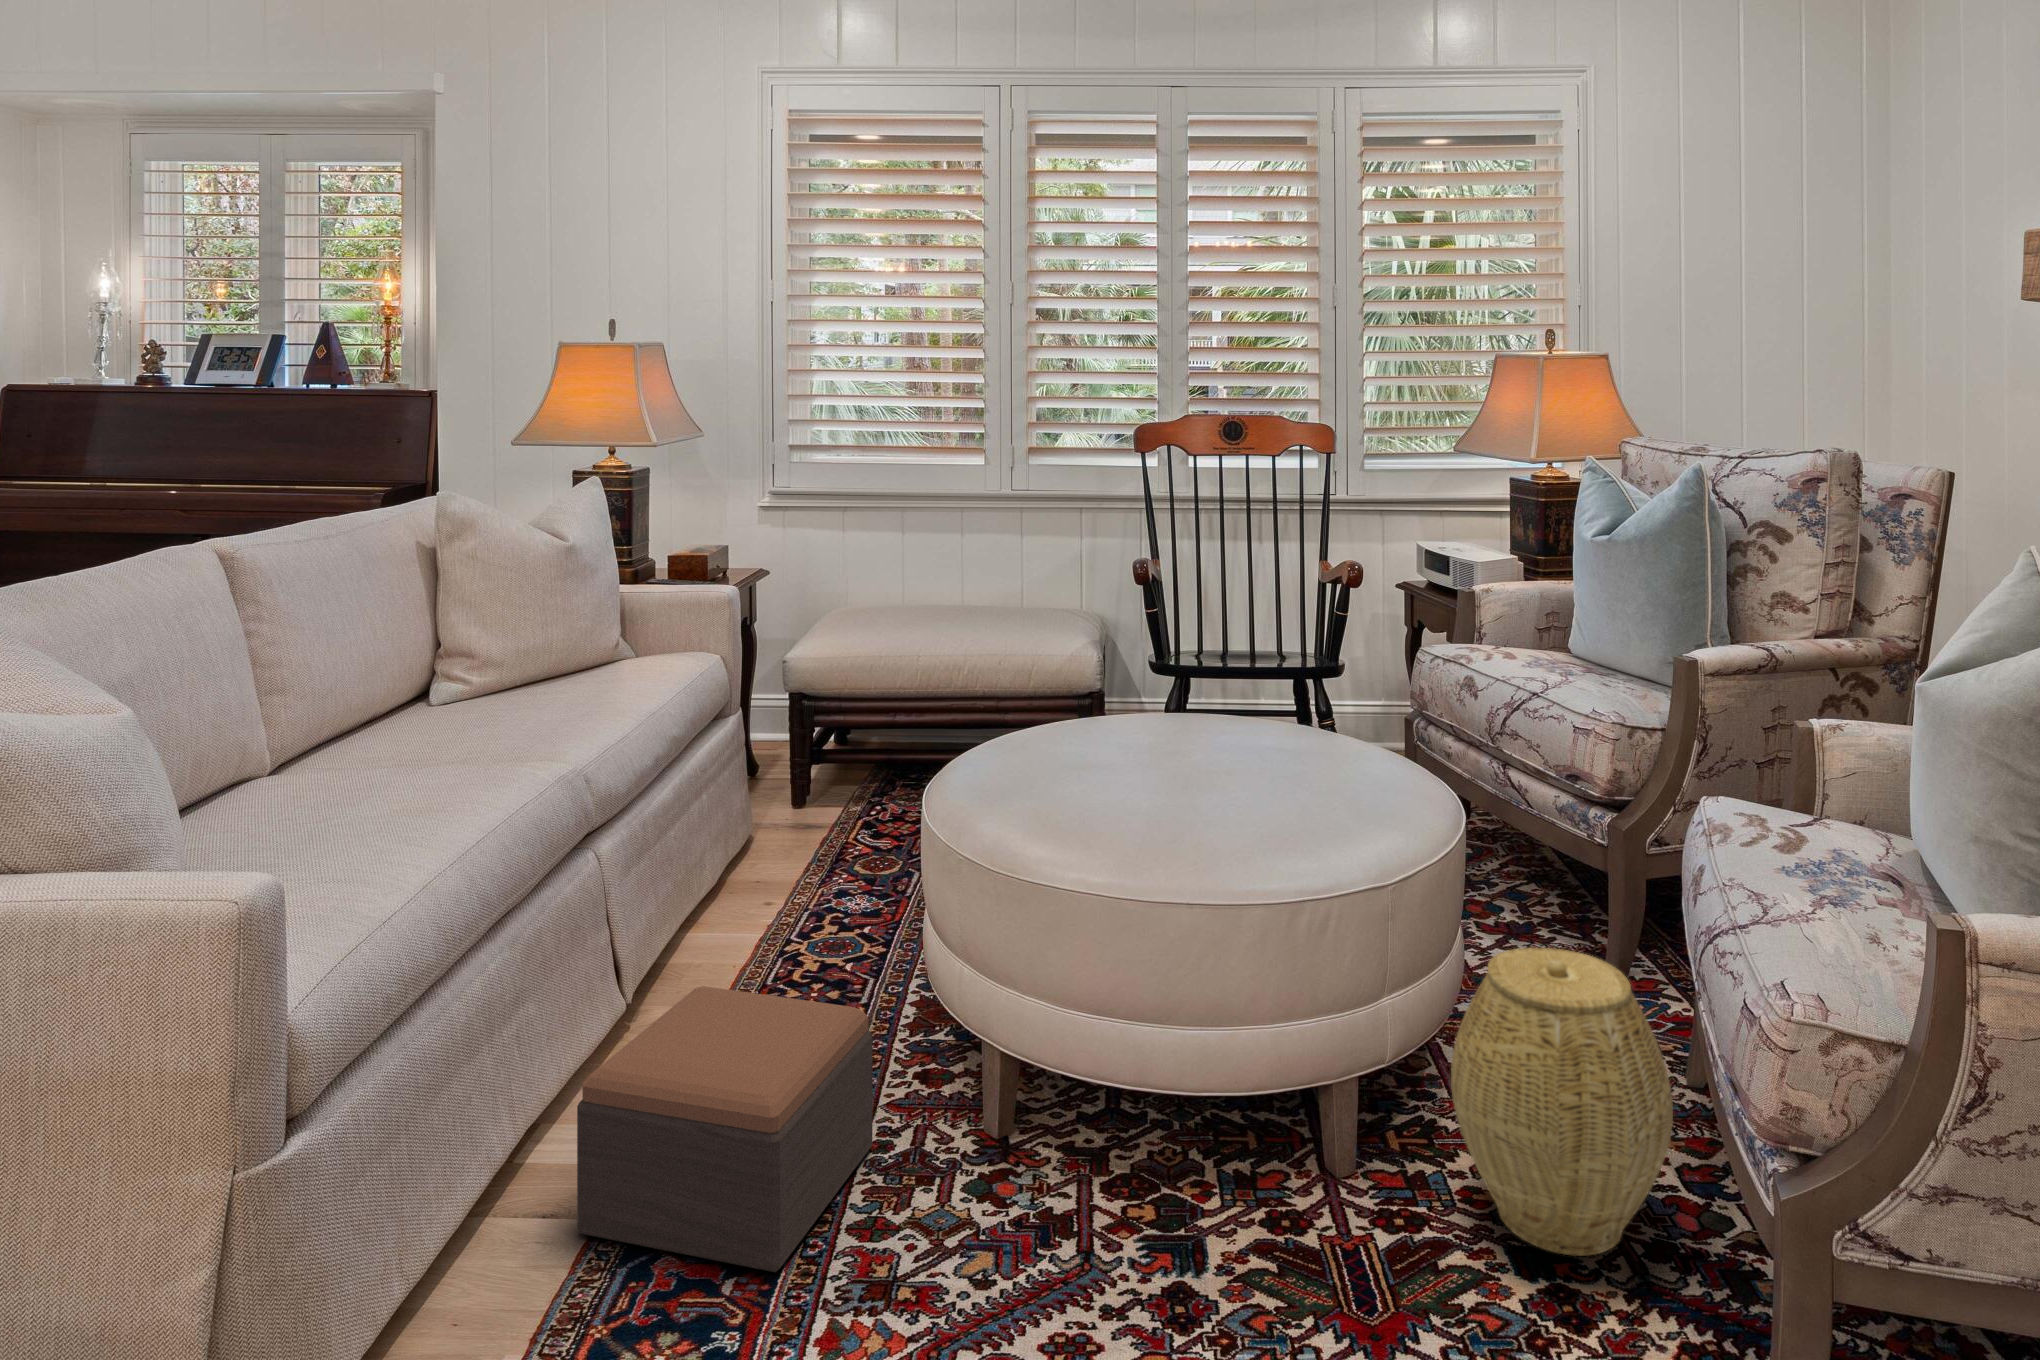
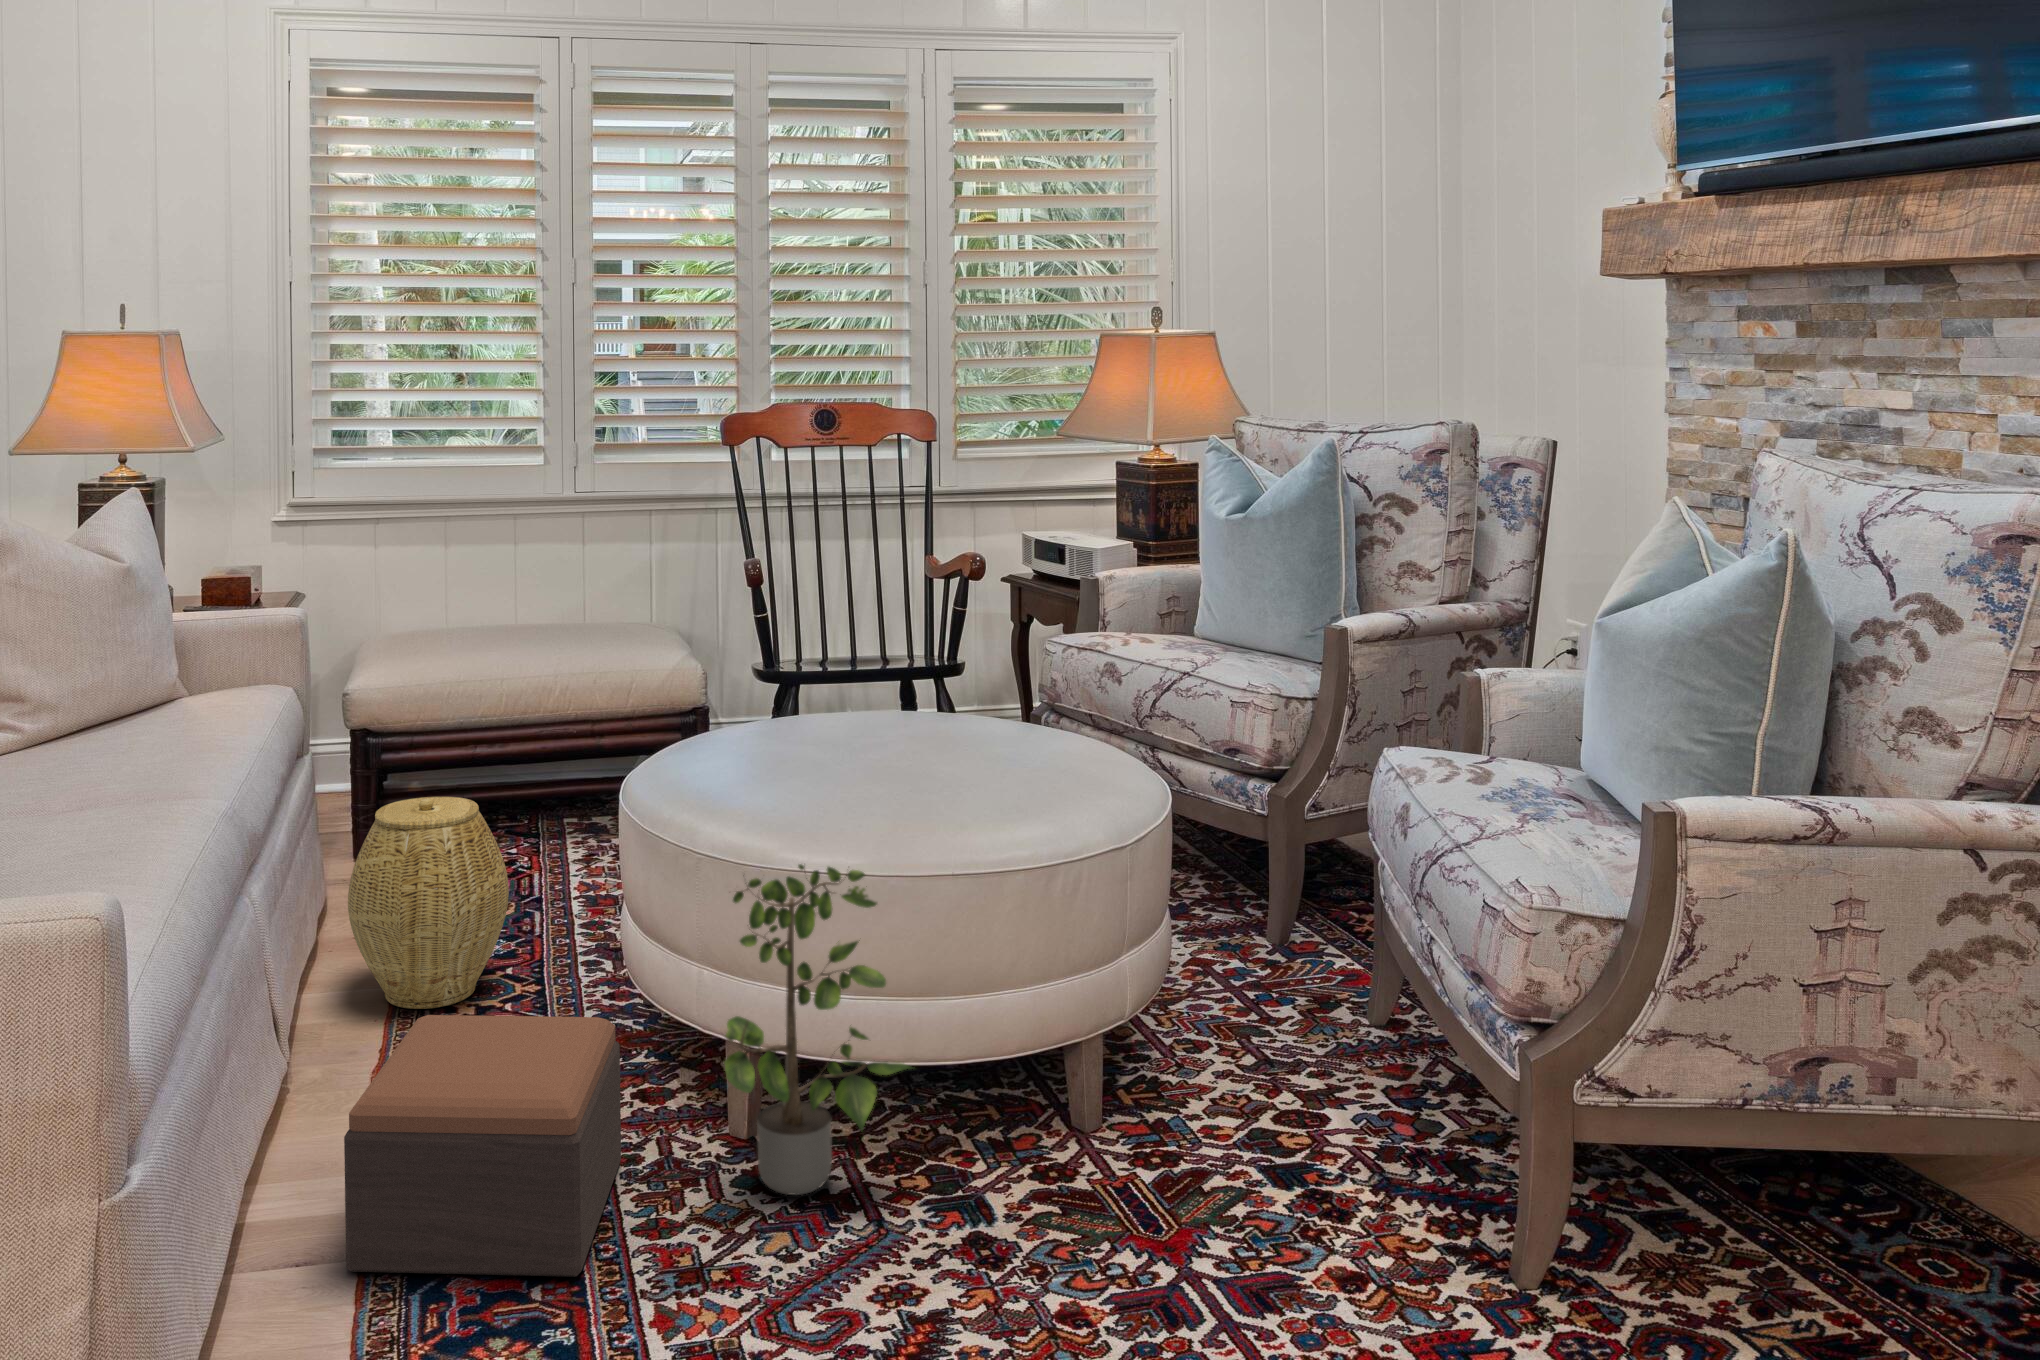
potted plant: none [948,877,1145,1210] -> present [725,864,912,1195]
woven basket: present [1451,948,1673,1256] -> present [348,797,509,1009]

